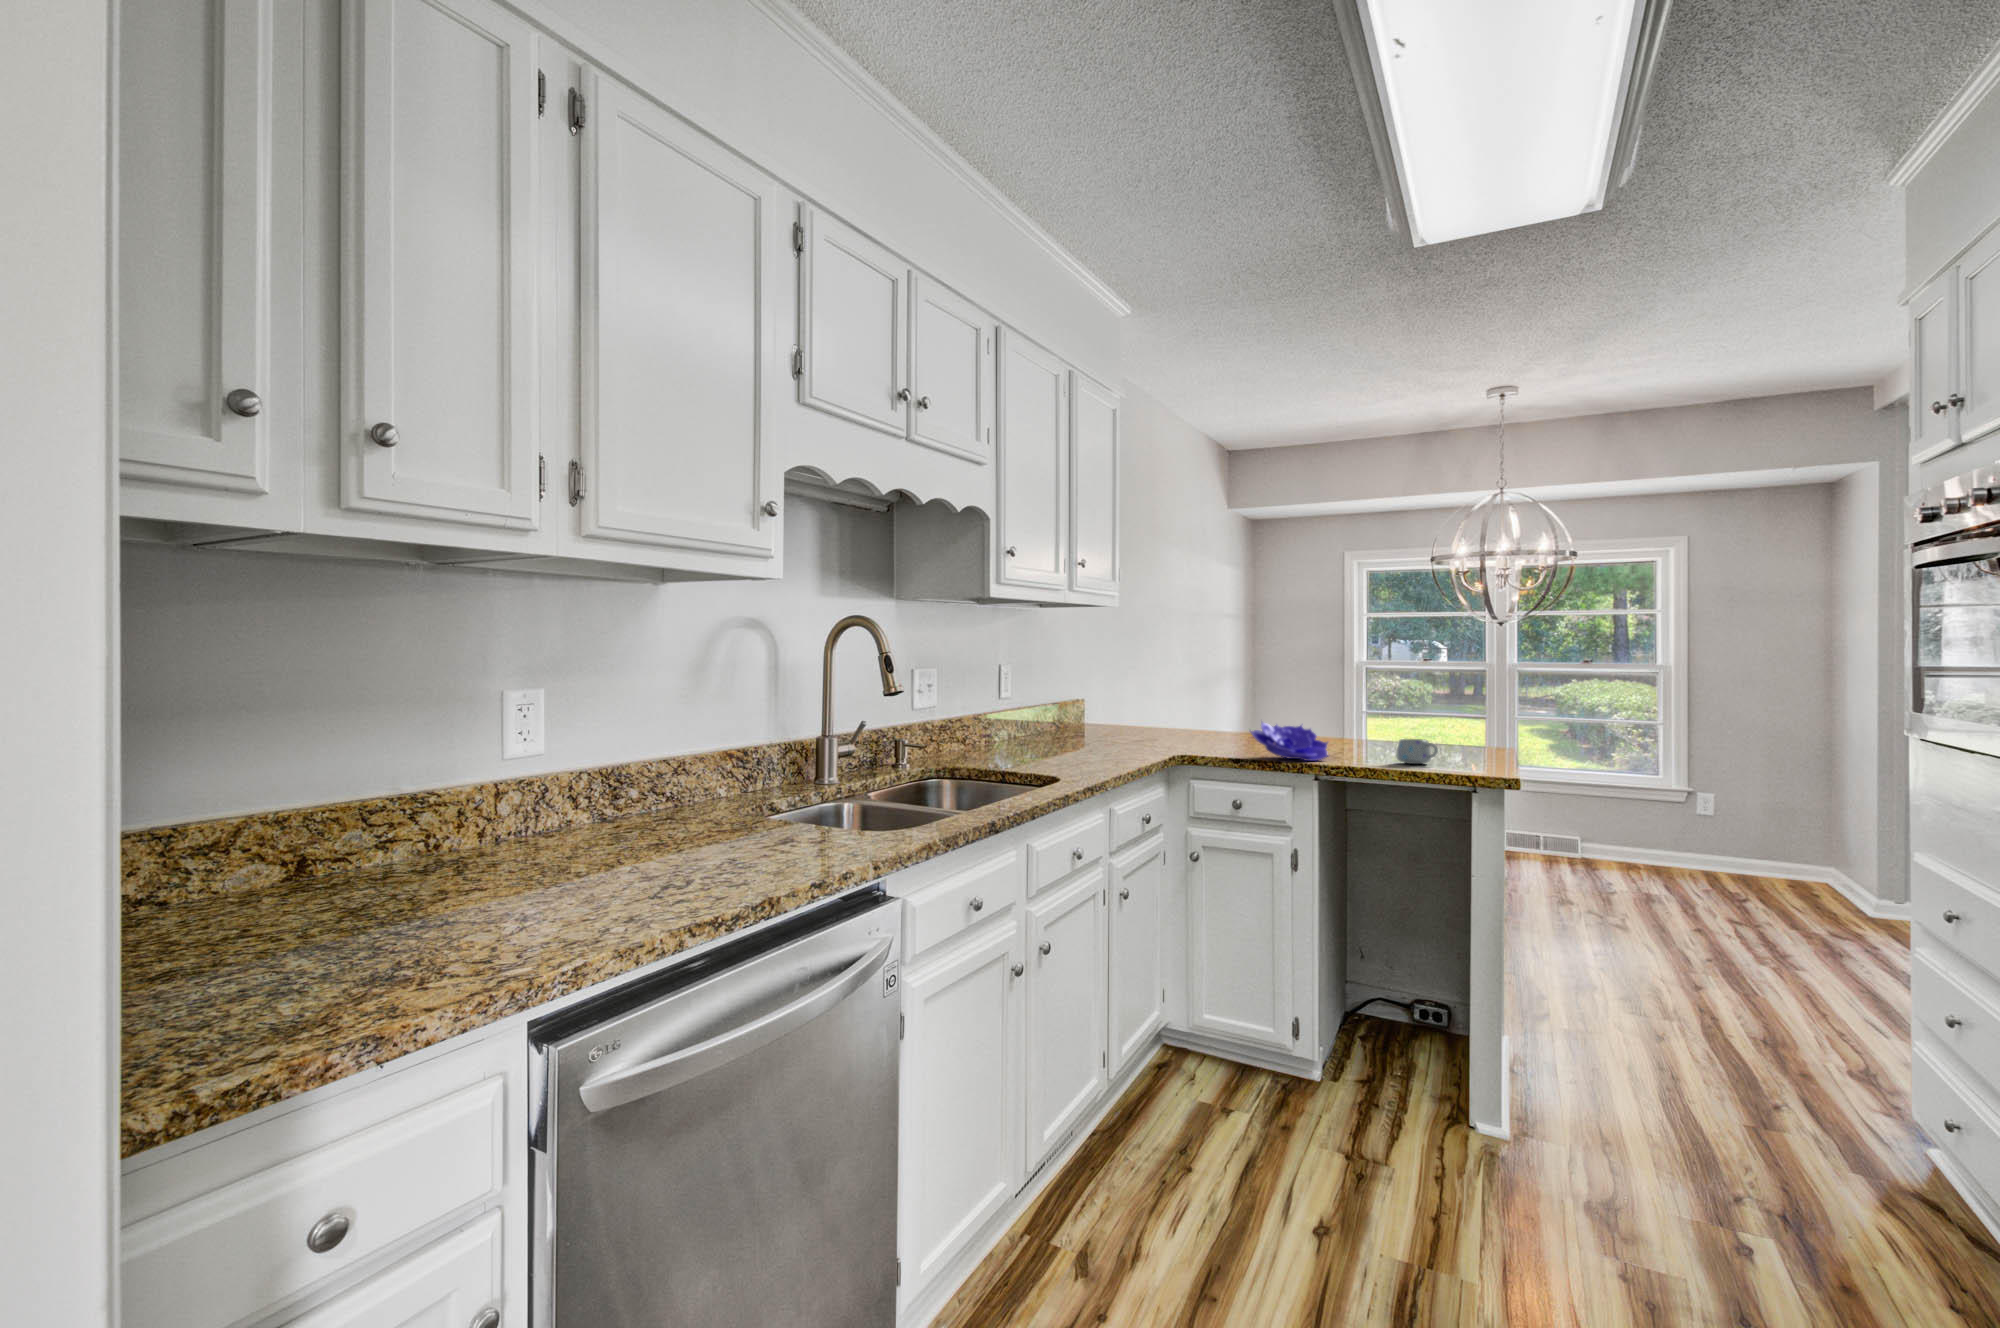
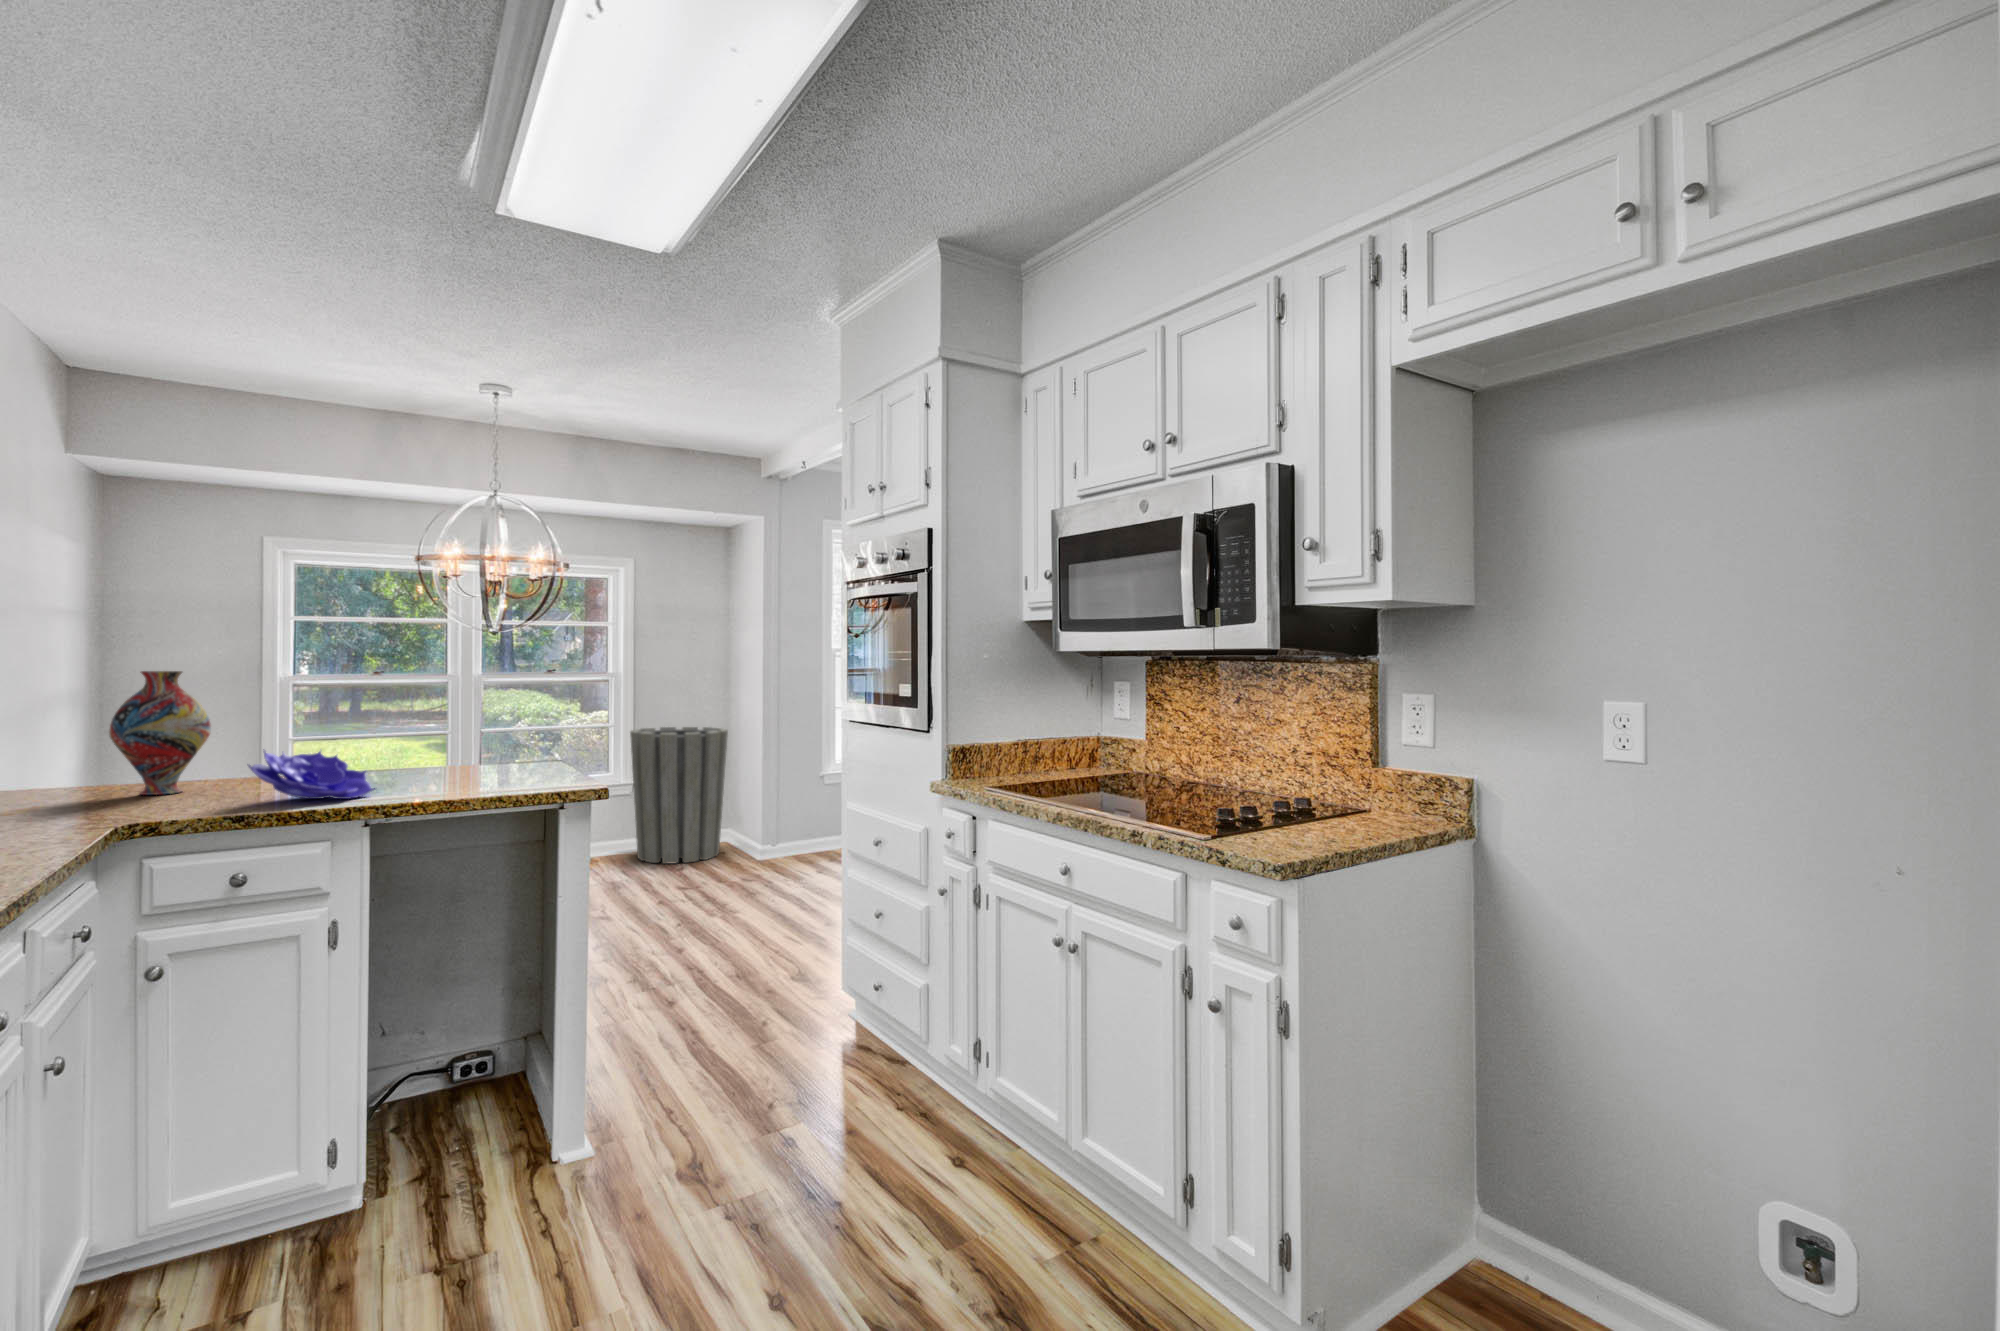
vase: none [1195,666,1247,748] -> present [109,671,211,795]
mug: present [1396,739,1438,764] -> none [465,758,516,787]
trash can: none [1678,740,1820,898] -> present [630,727,728,864]

